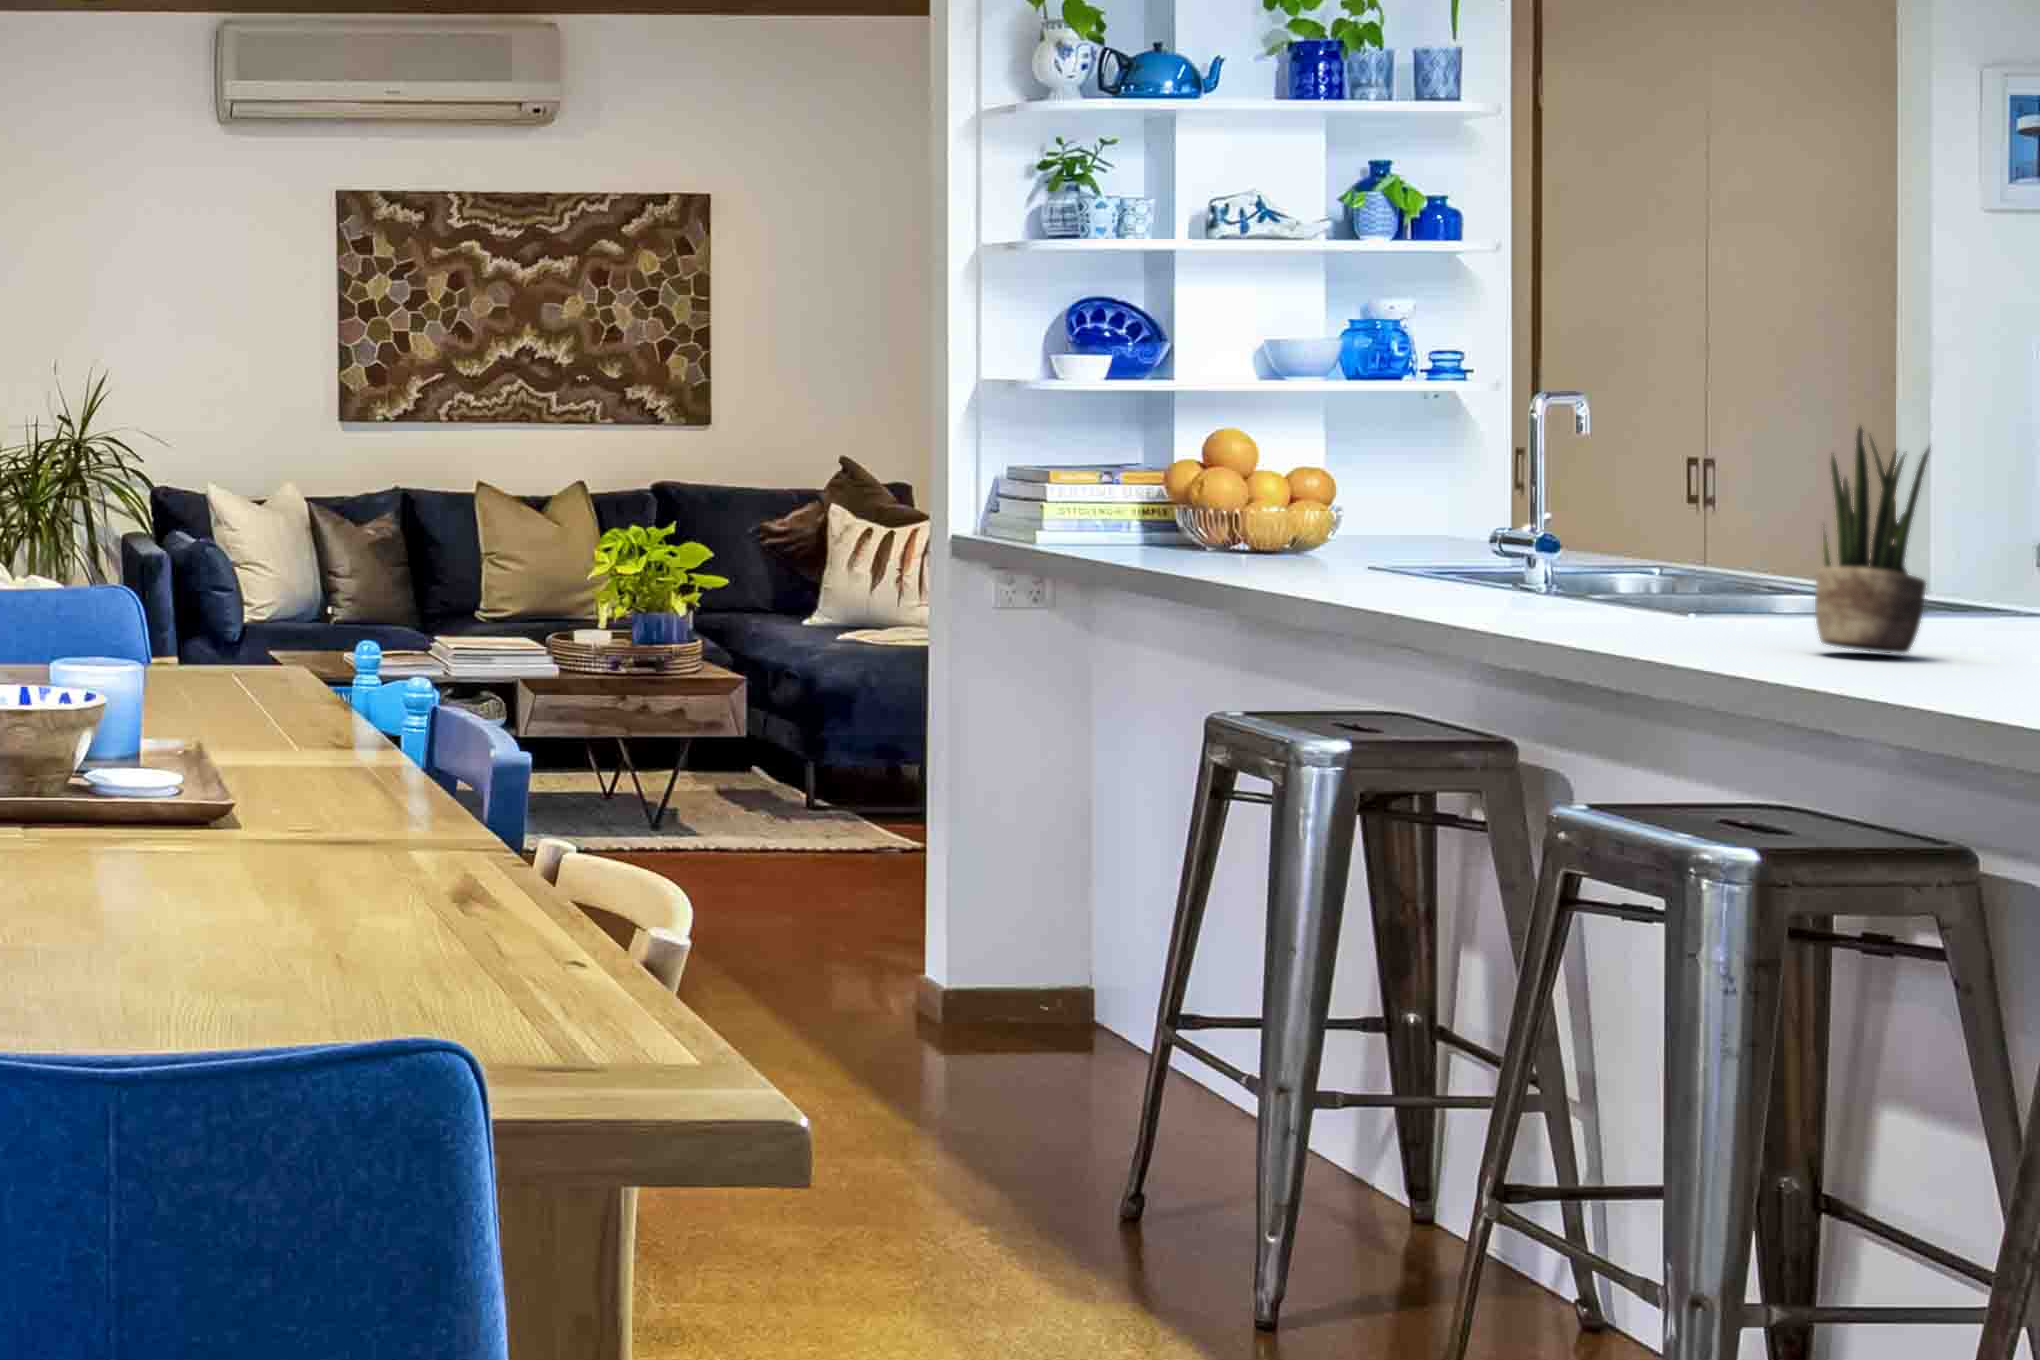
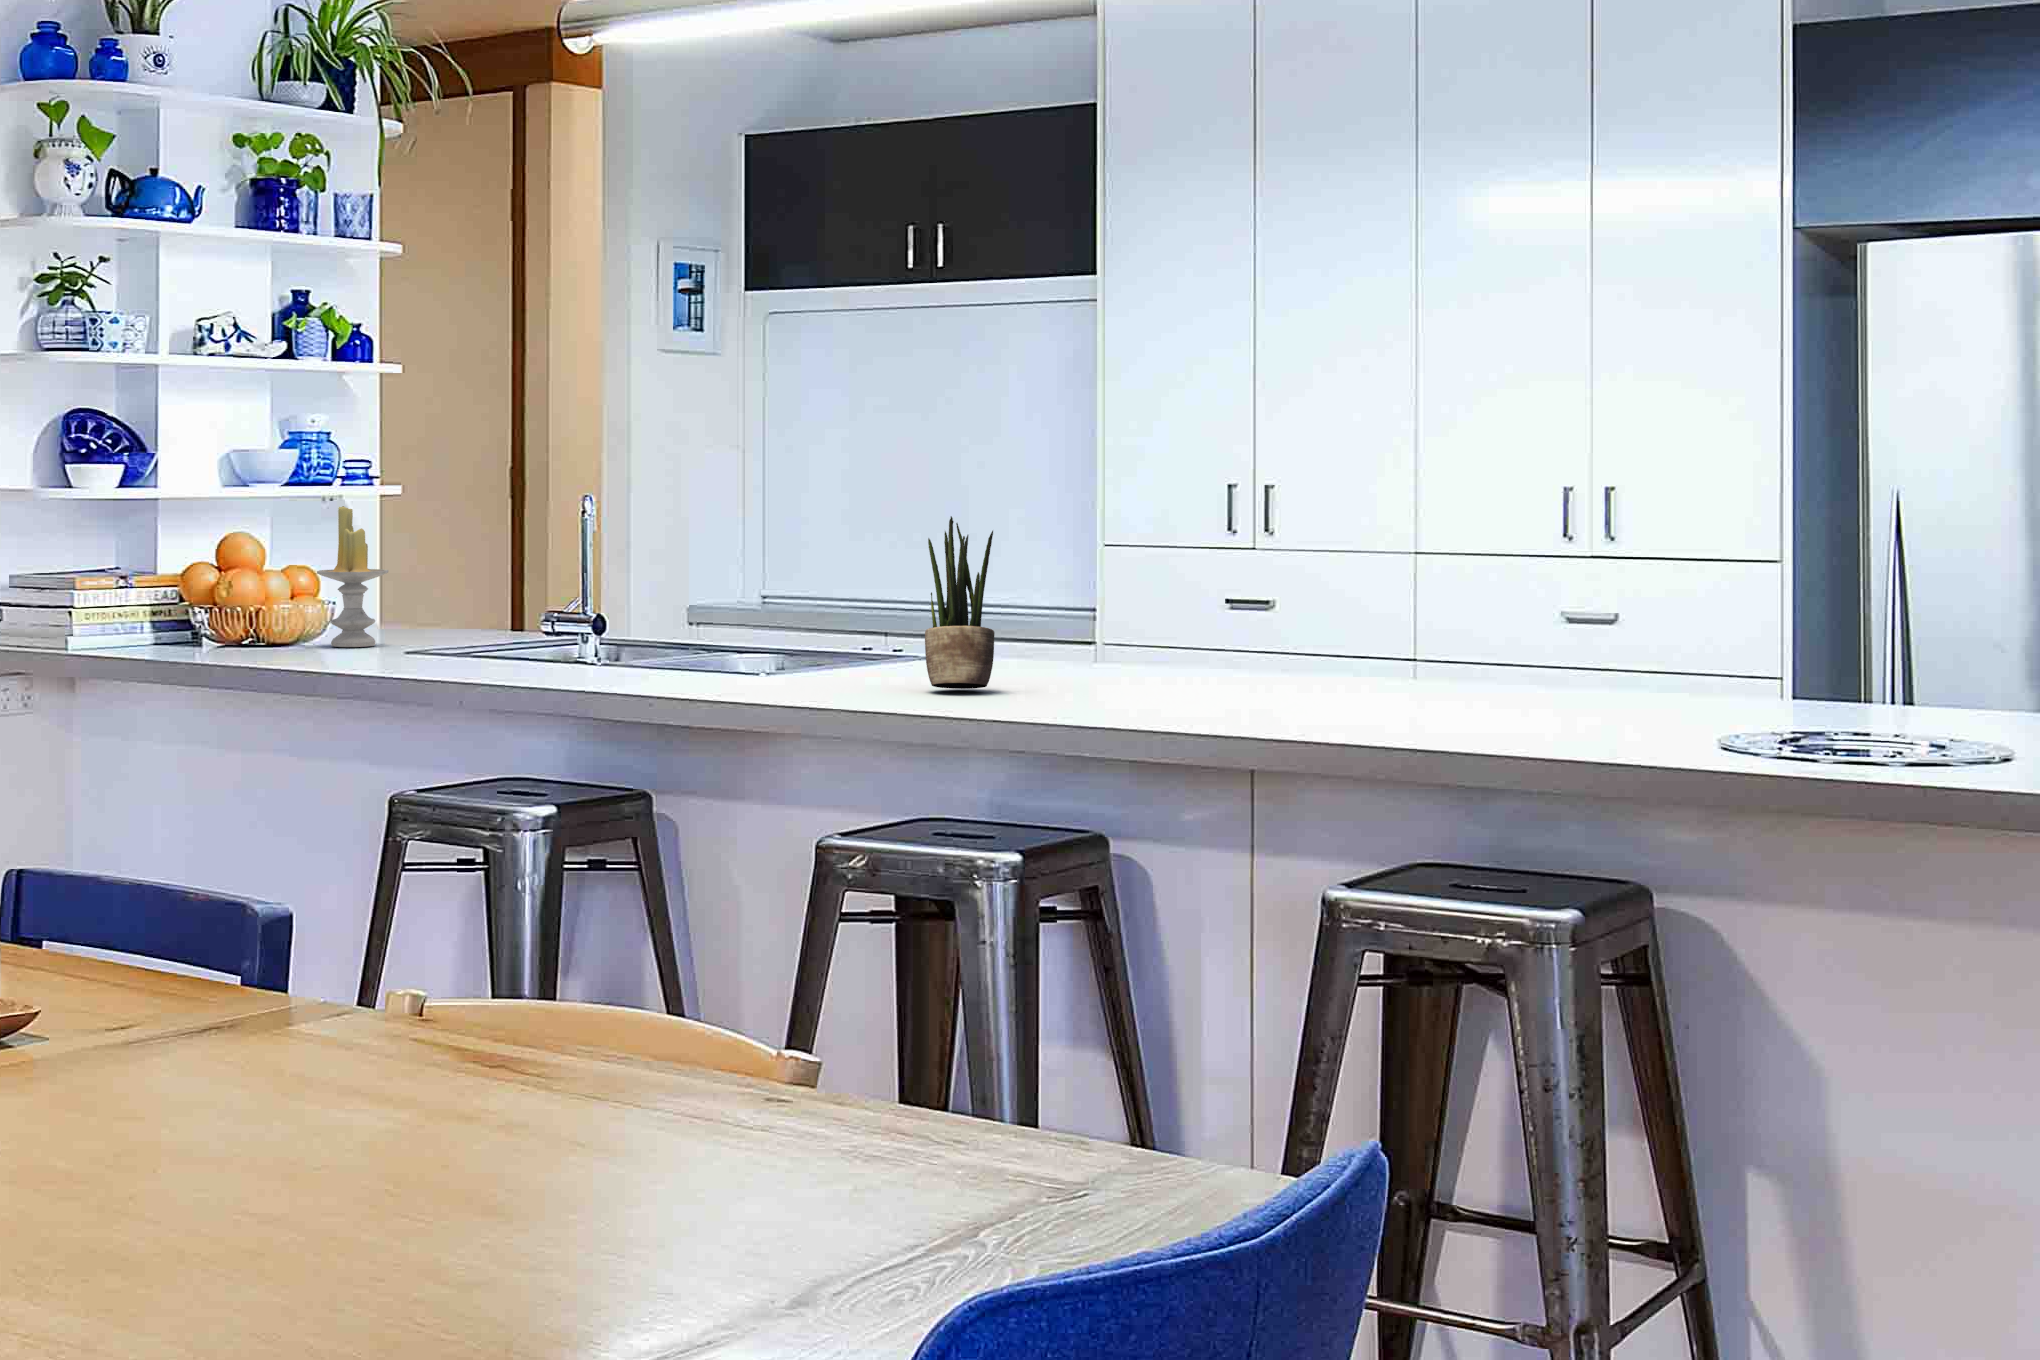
candle: none [1292,403,1380,562] -> present [317,506,388,647]

